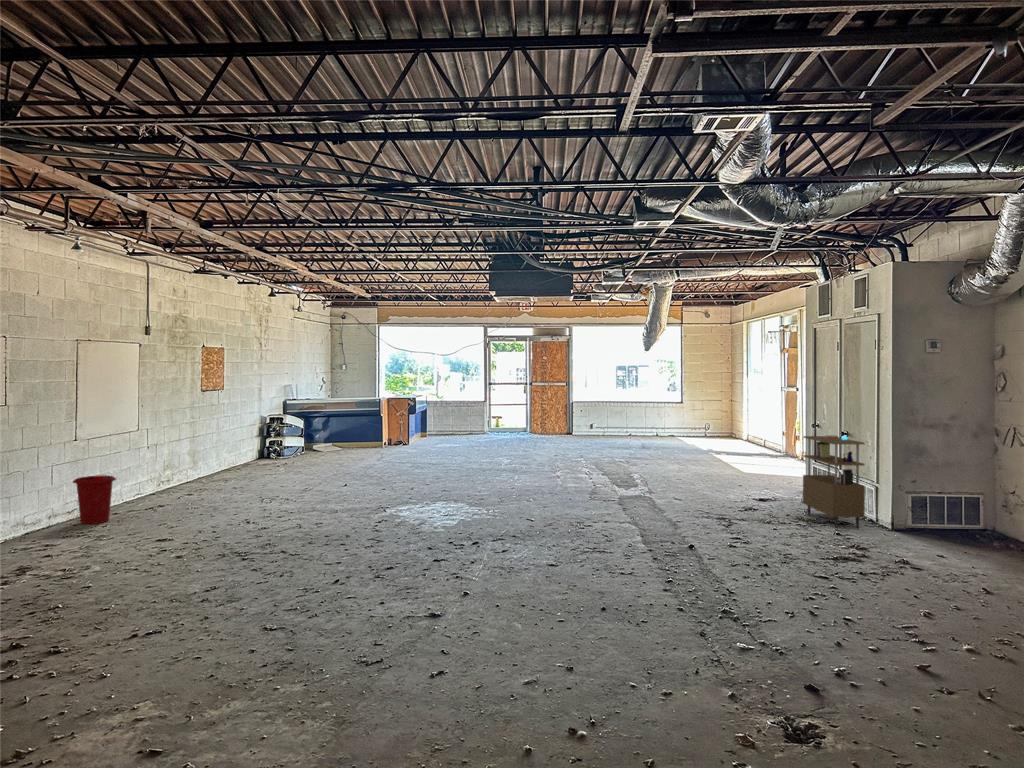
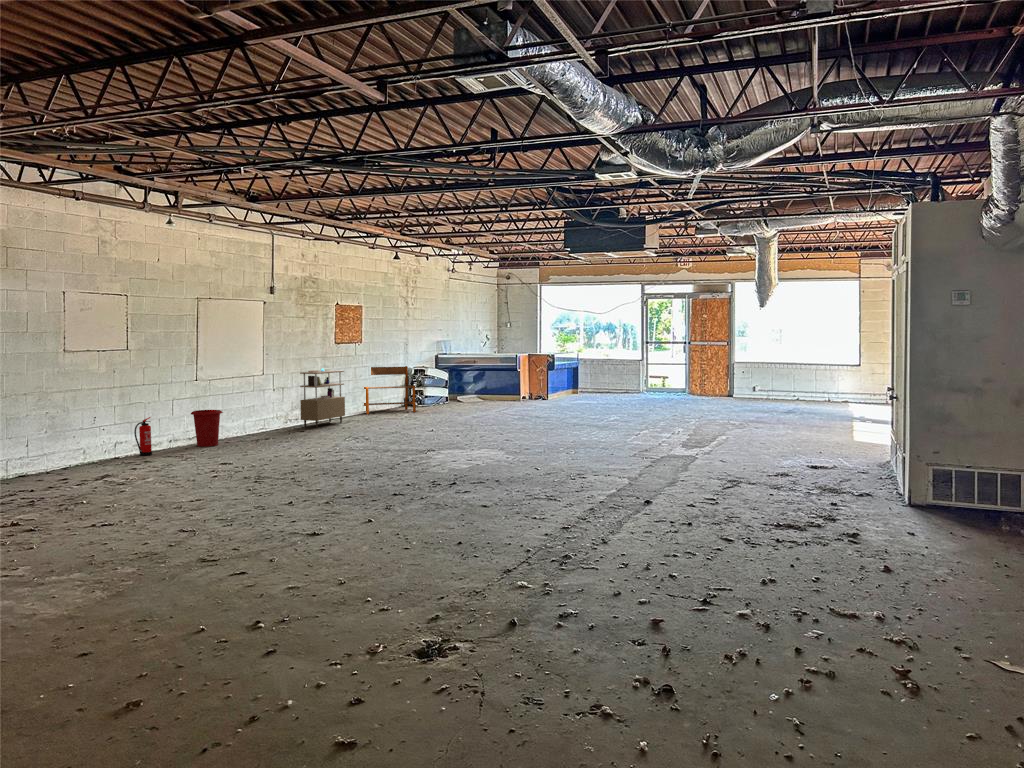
bench: none [223,413,289,470] -> present [364,366,416,414]
shelving unit: present [803,435,865,528] -> present [300,368,345,428]
fire extinguisher: none [15,490,35,543] -> present [134,417,152,456]

